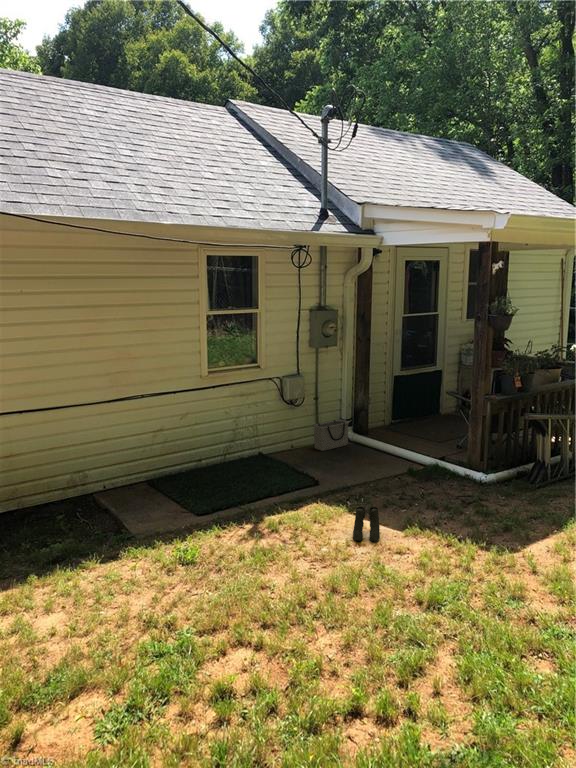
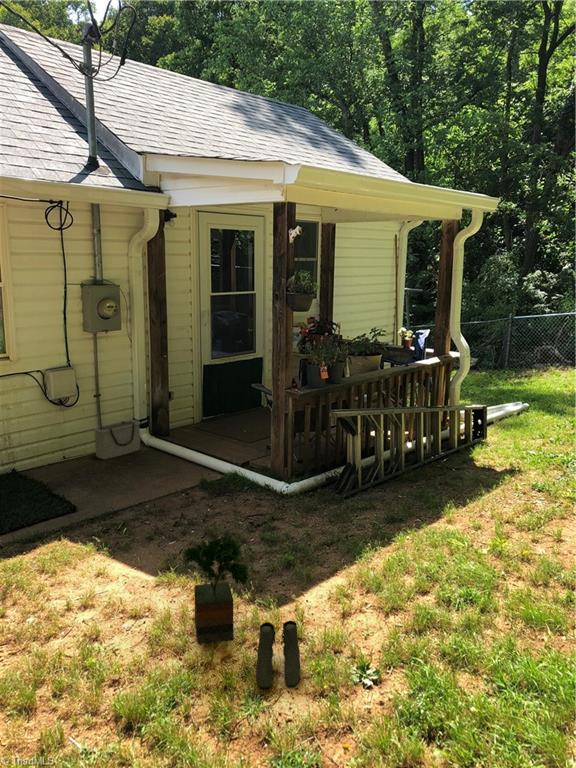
potted tree: none [437,498,491,575] -> present [183,537,249,644]
boots: present [353,507,380,541] -> present [256,621,301,688]

